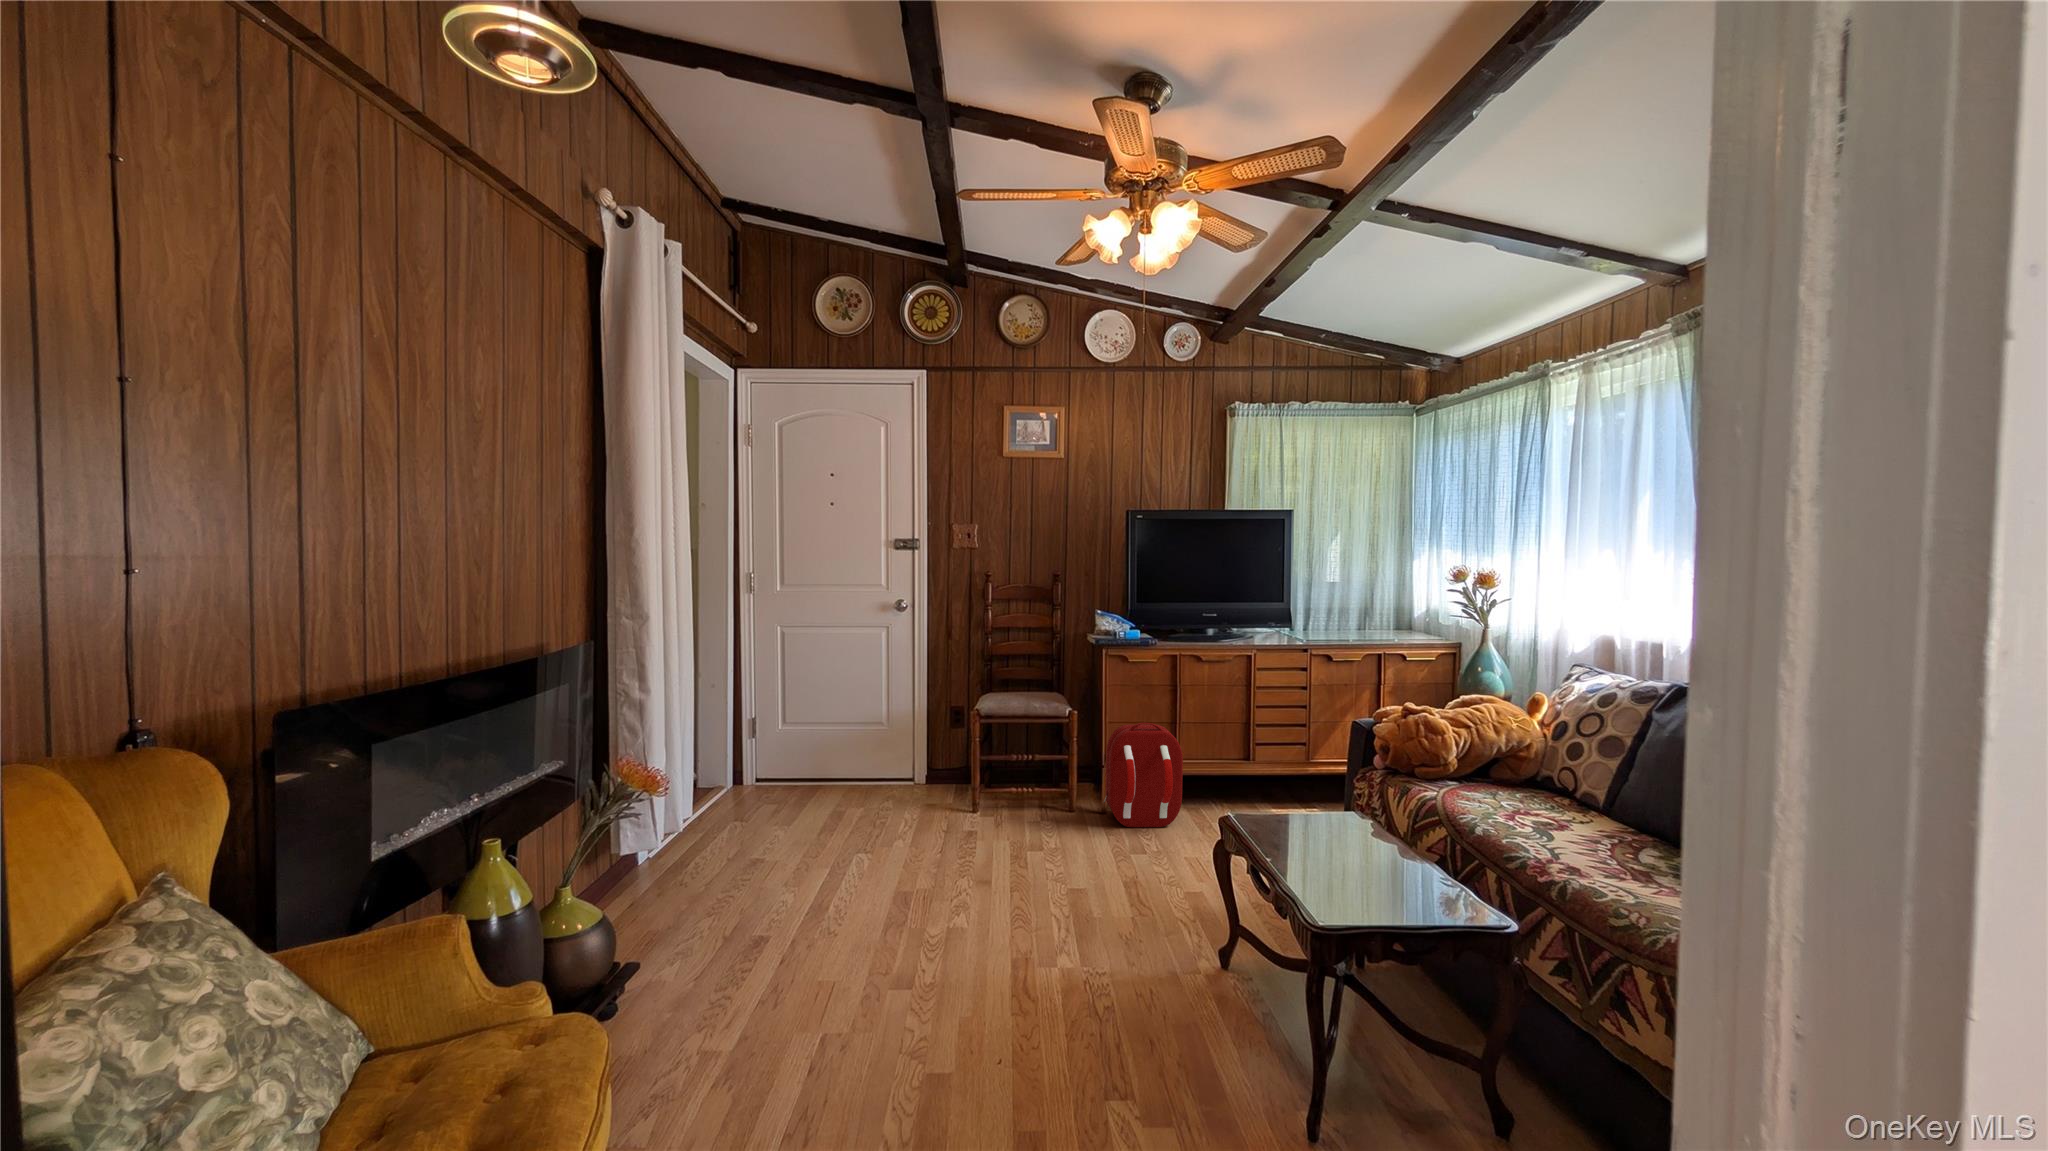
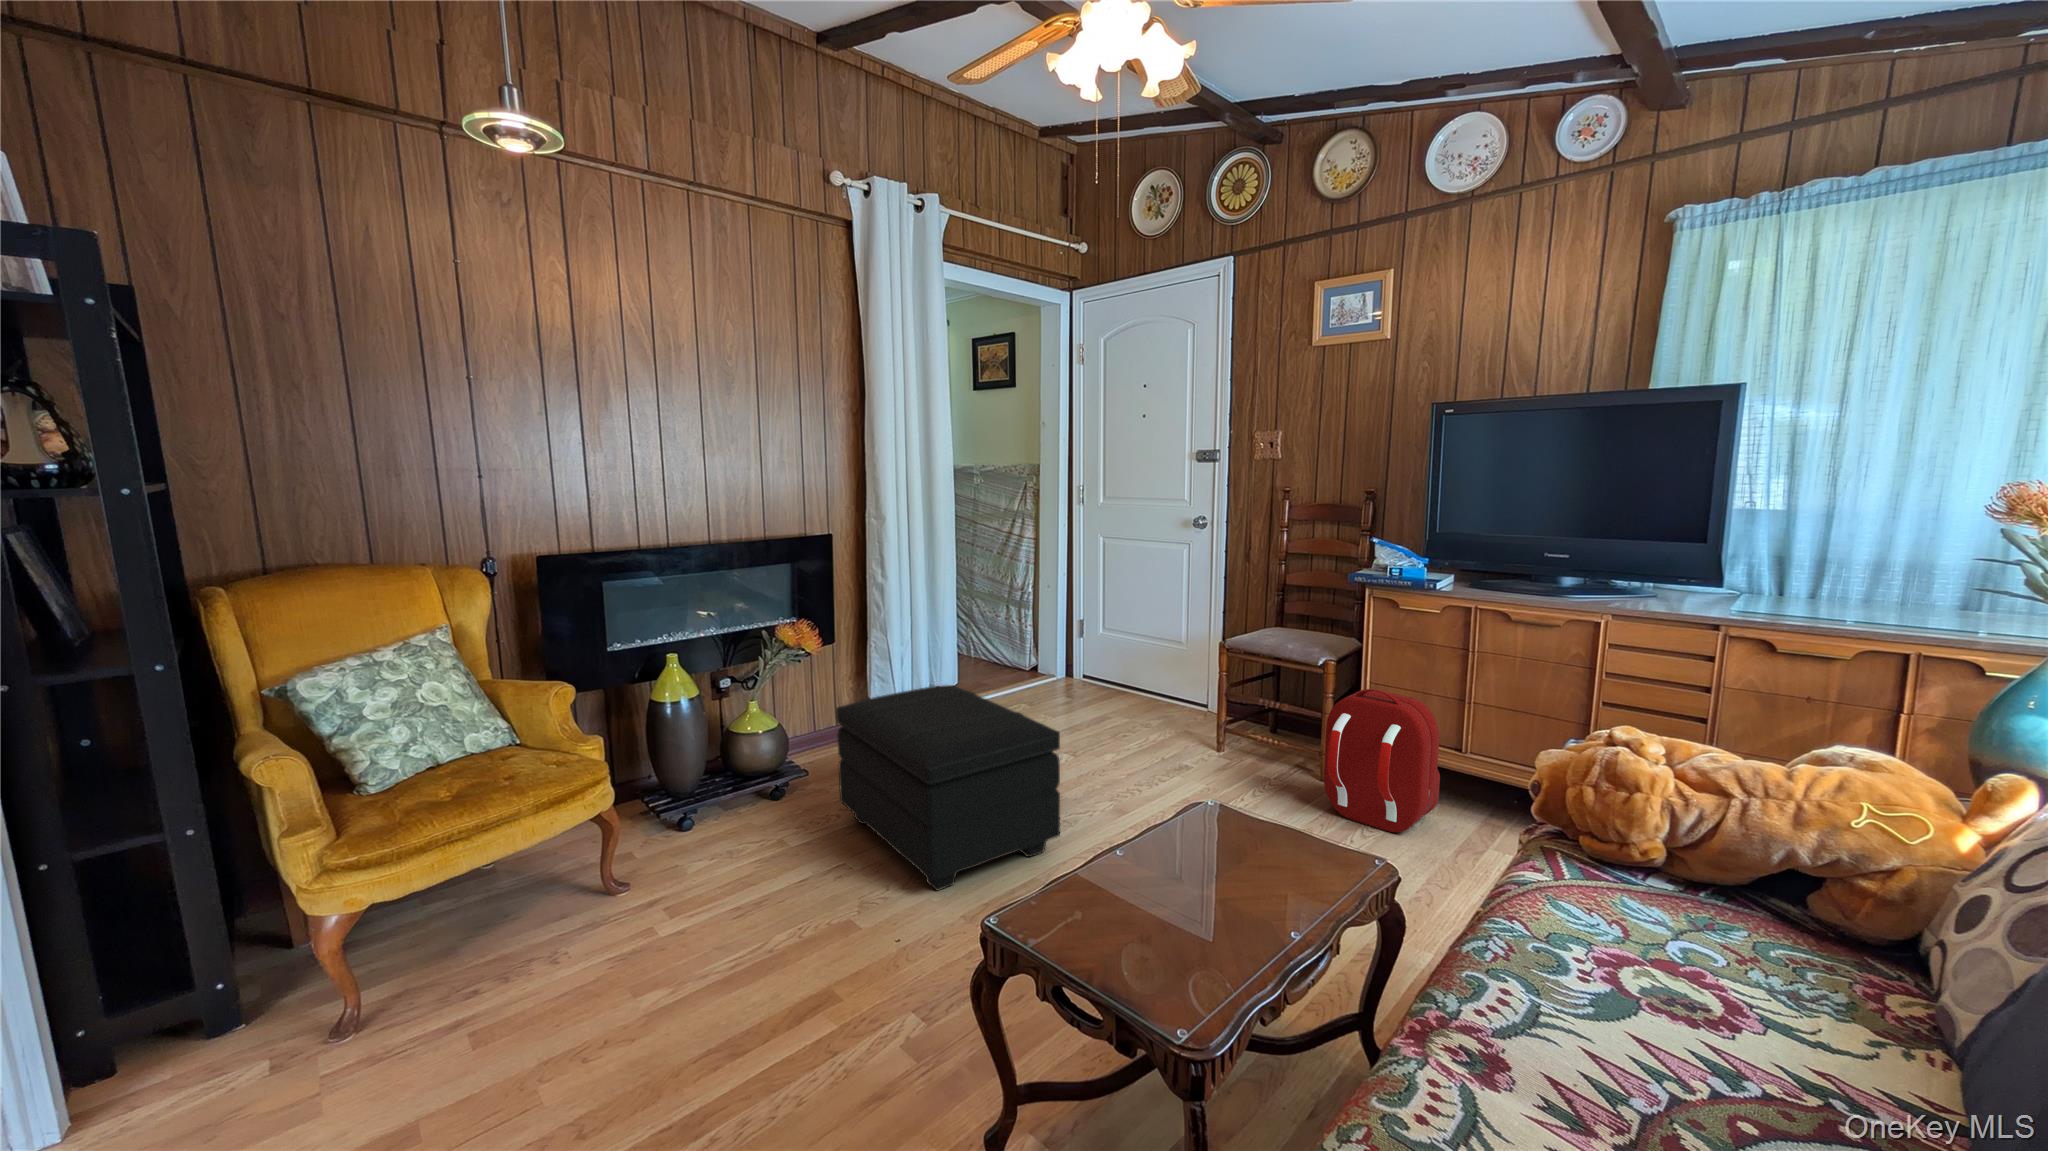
footstool: none [768,795,1021,995] -> present [836,685,1060,891]

